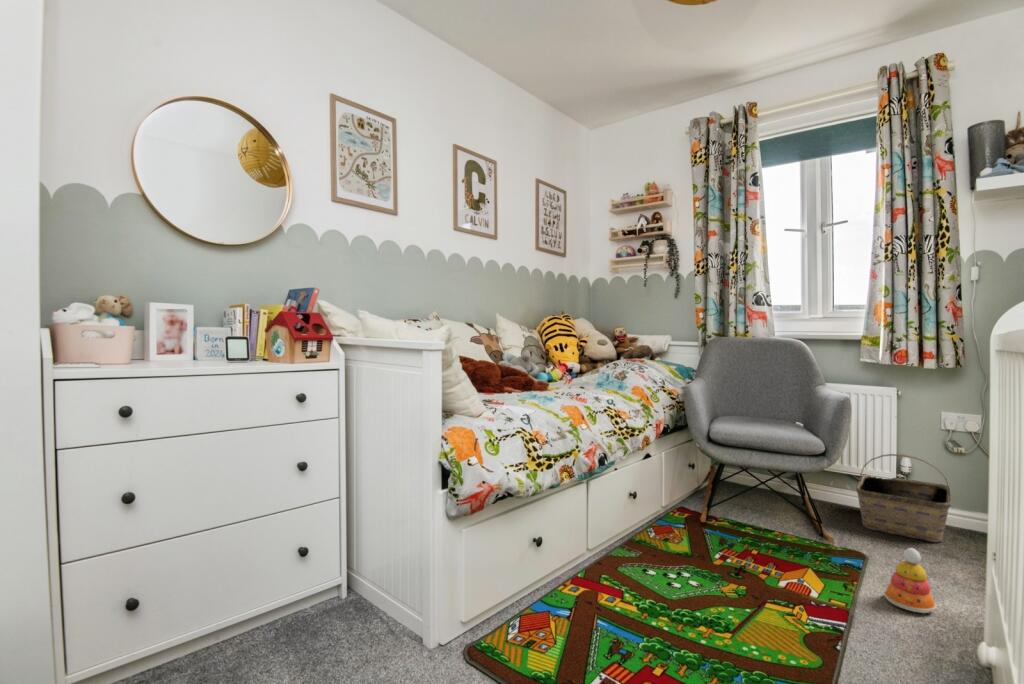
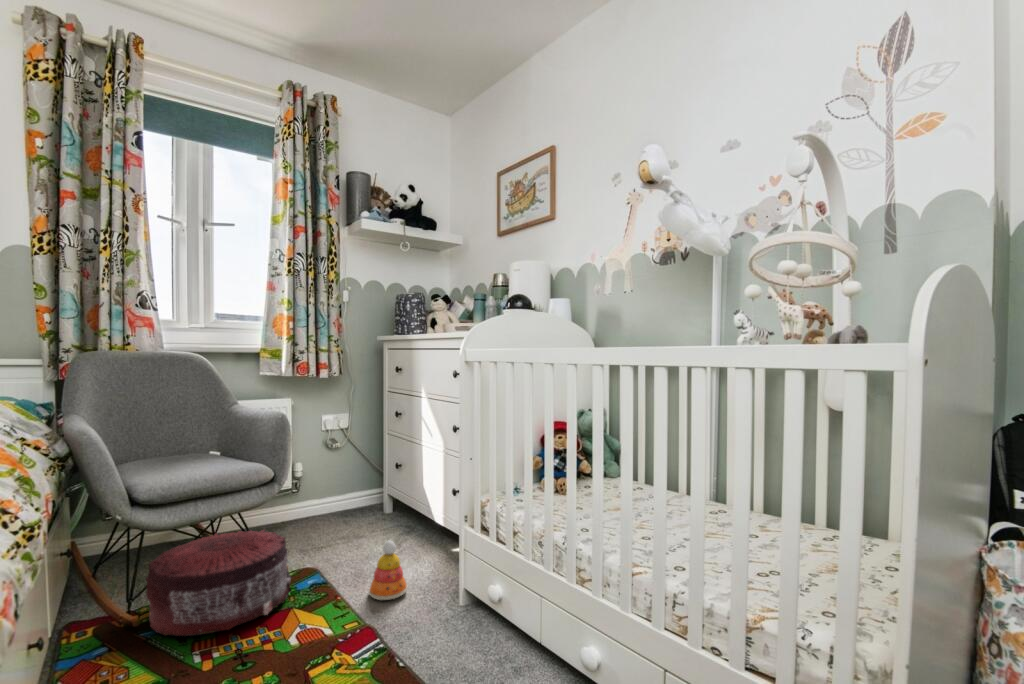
basket: present [856,454,951,543] -> none [265,460,352,543]
pouf: none [713,483,821,561] -> present [146,530,292,636]

